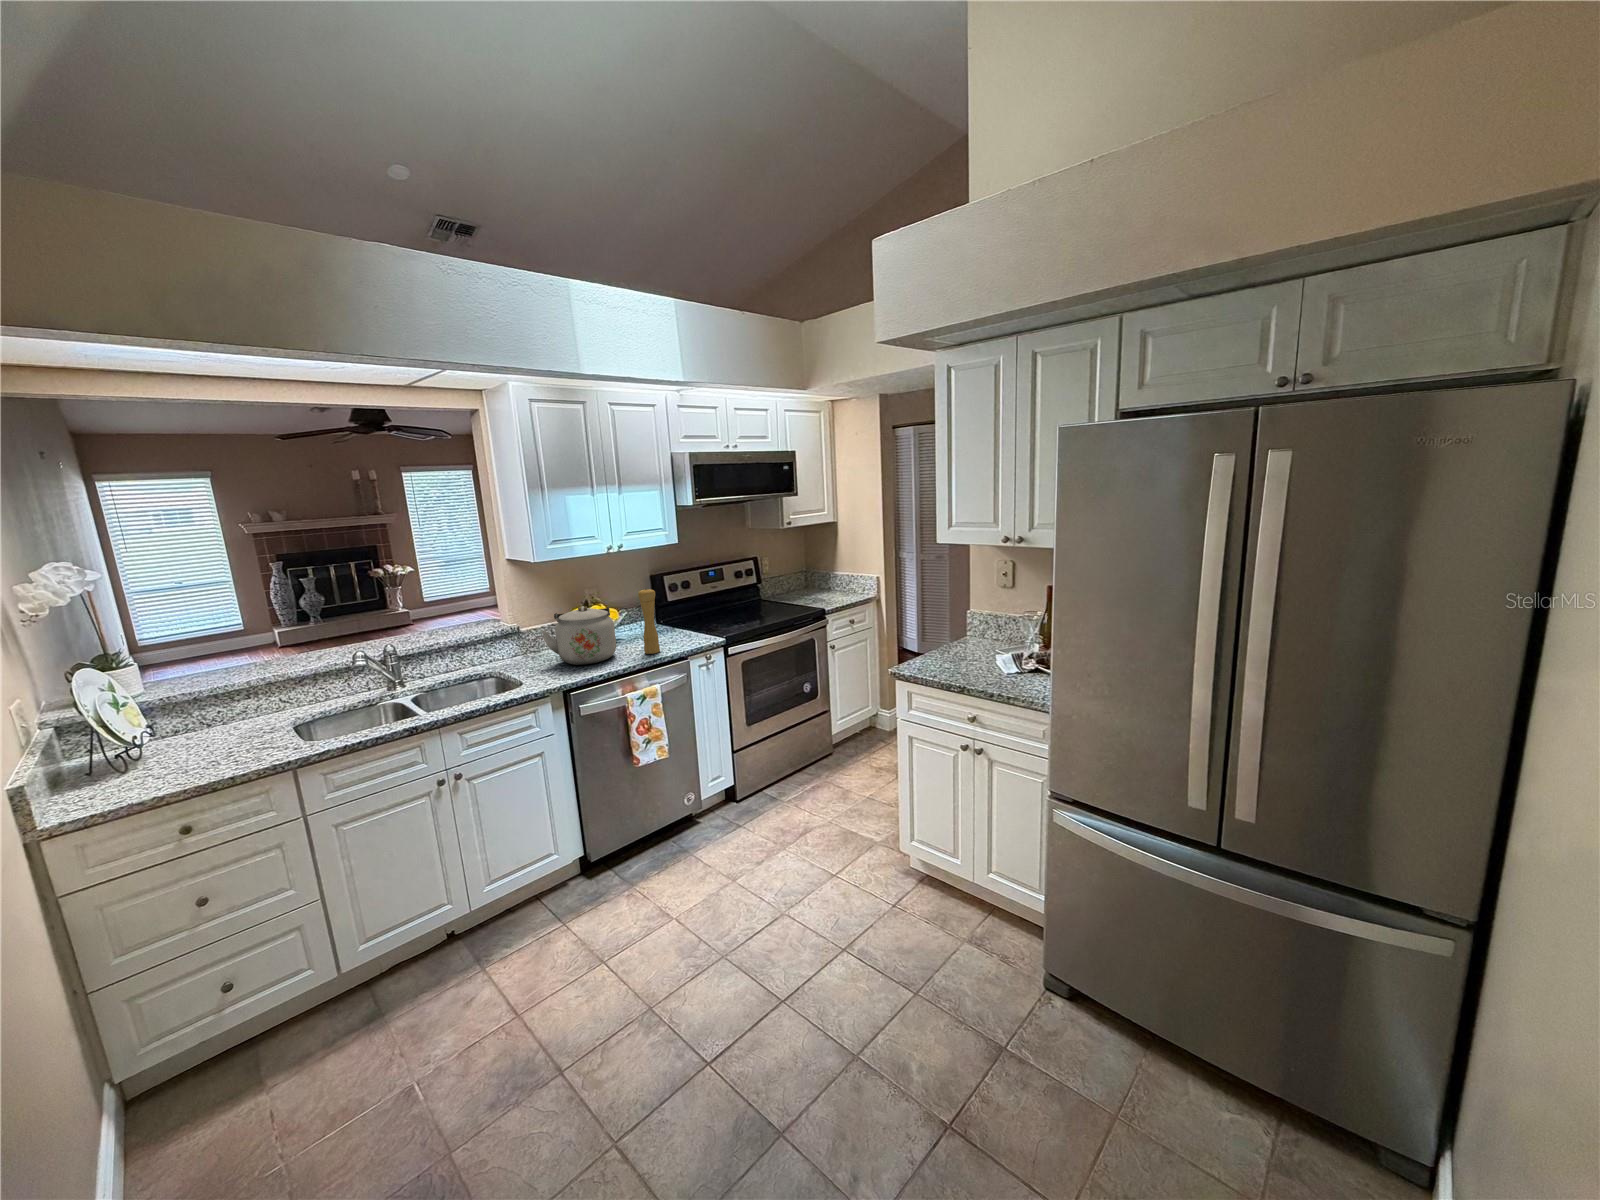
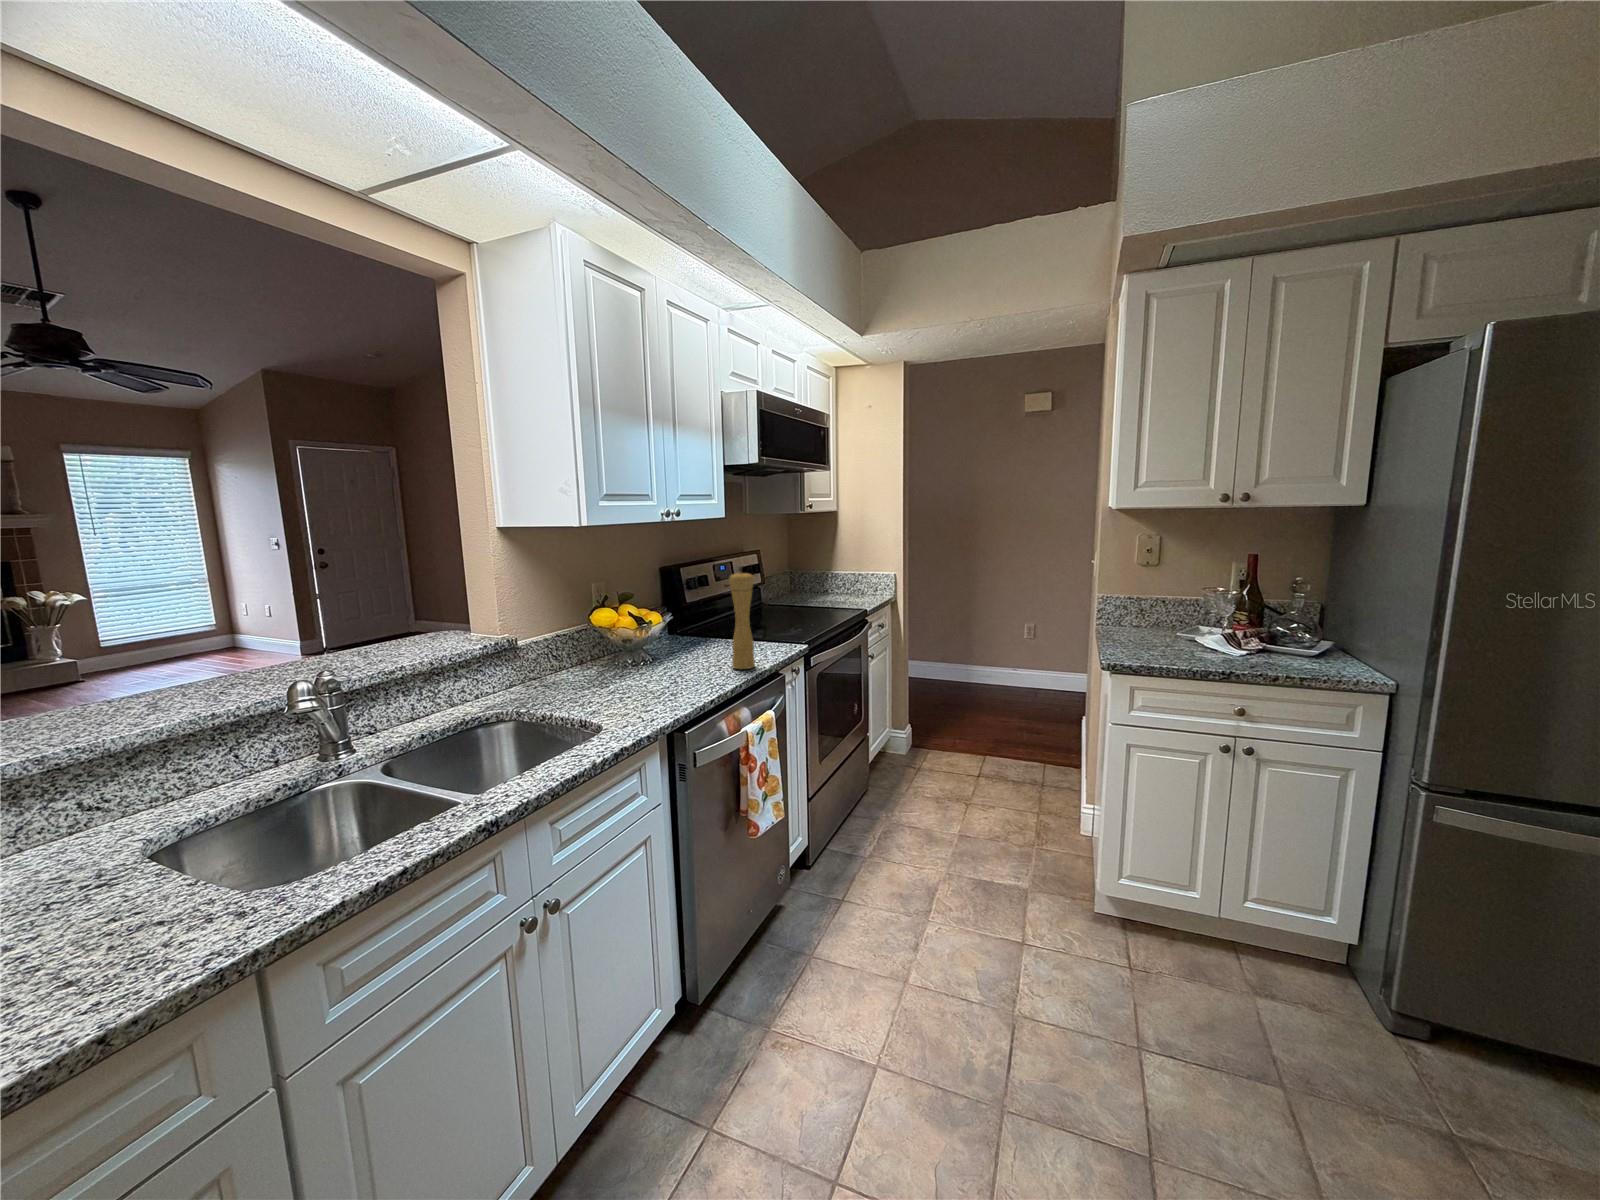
kettle: present [541,606,616,665] -> none [593,598,700,690]

